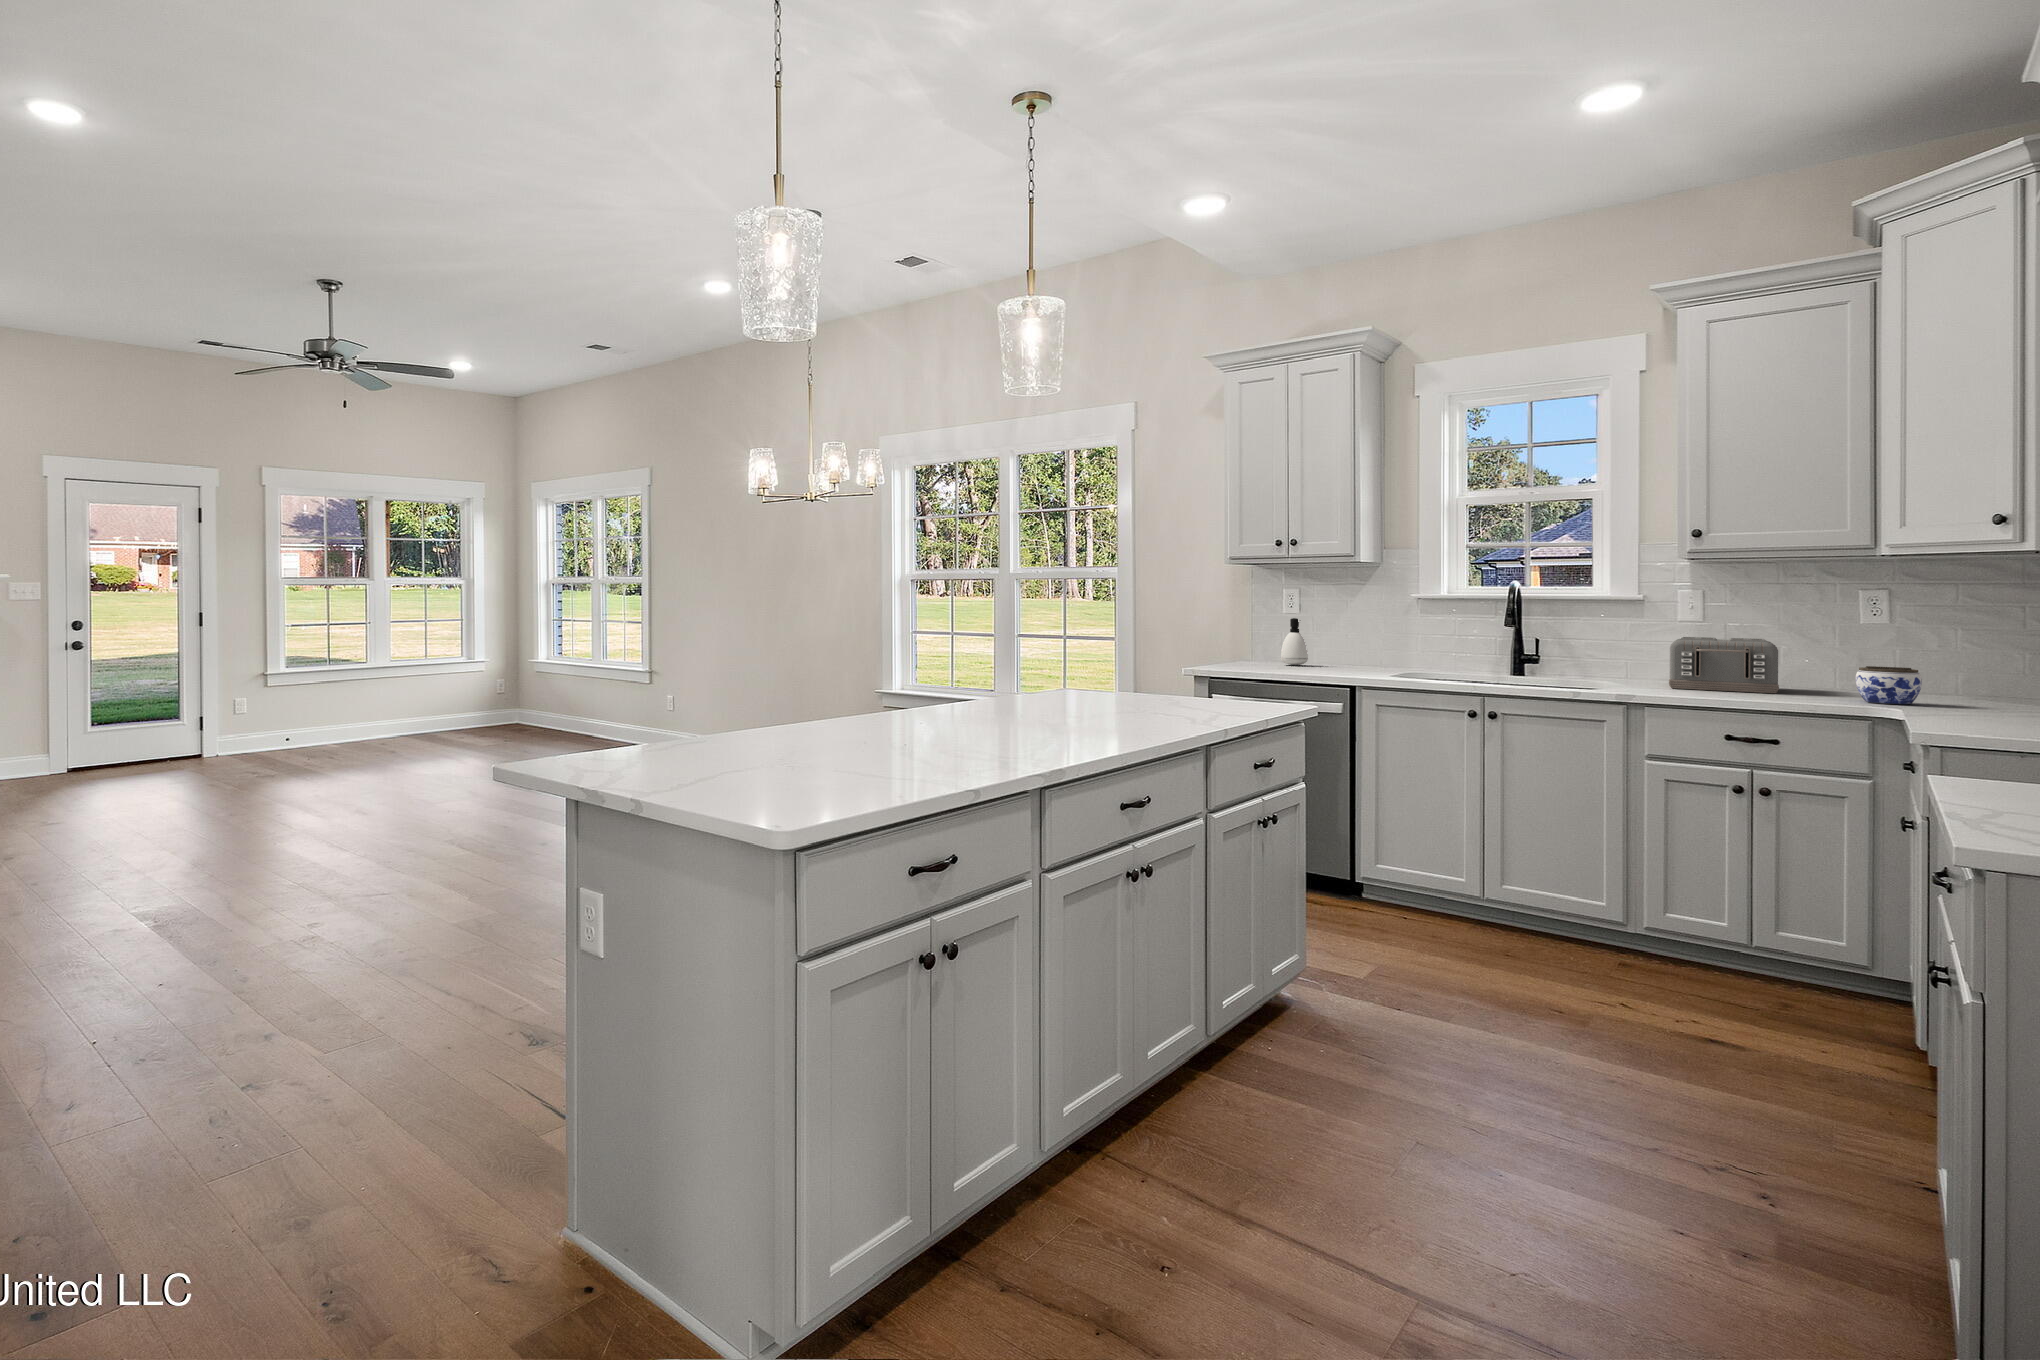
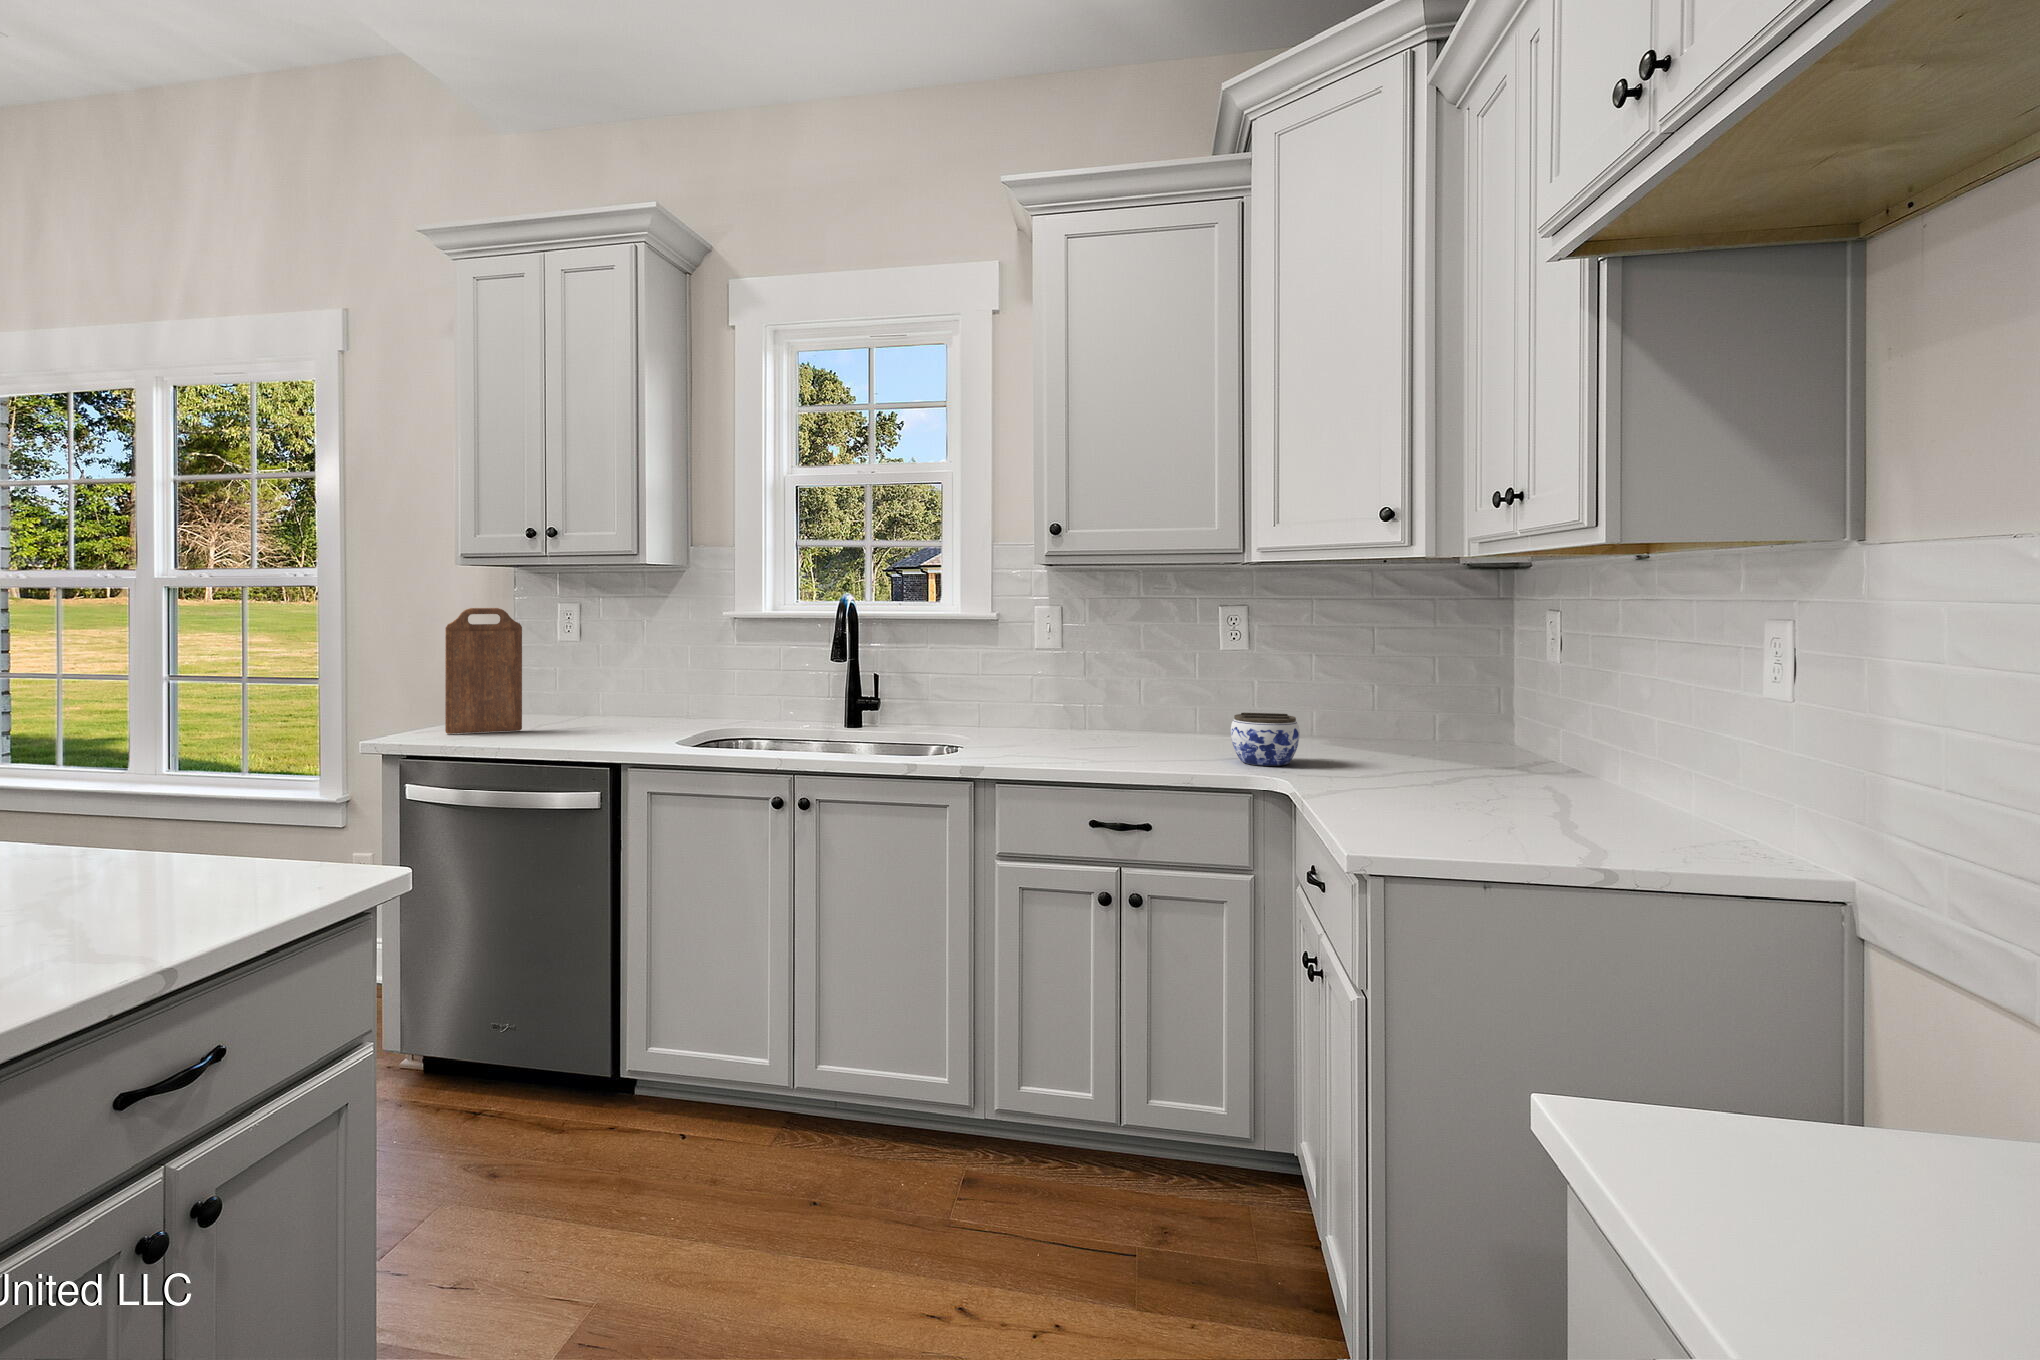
cutting board: none [1227,589,1274,668] -> present [445,608,522,734]
soap dispenser: present [1281,618,1308,665] -> none [547,649,586,720]
toaster: present [1669,637,1779,693] -> none [1025,669,1146,748]

